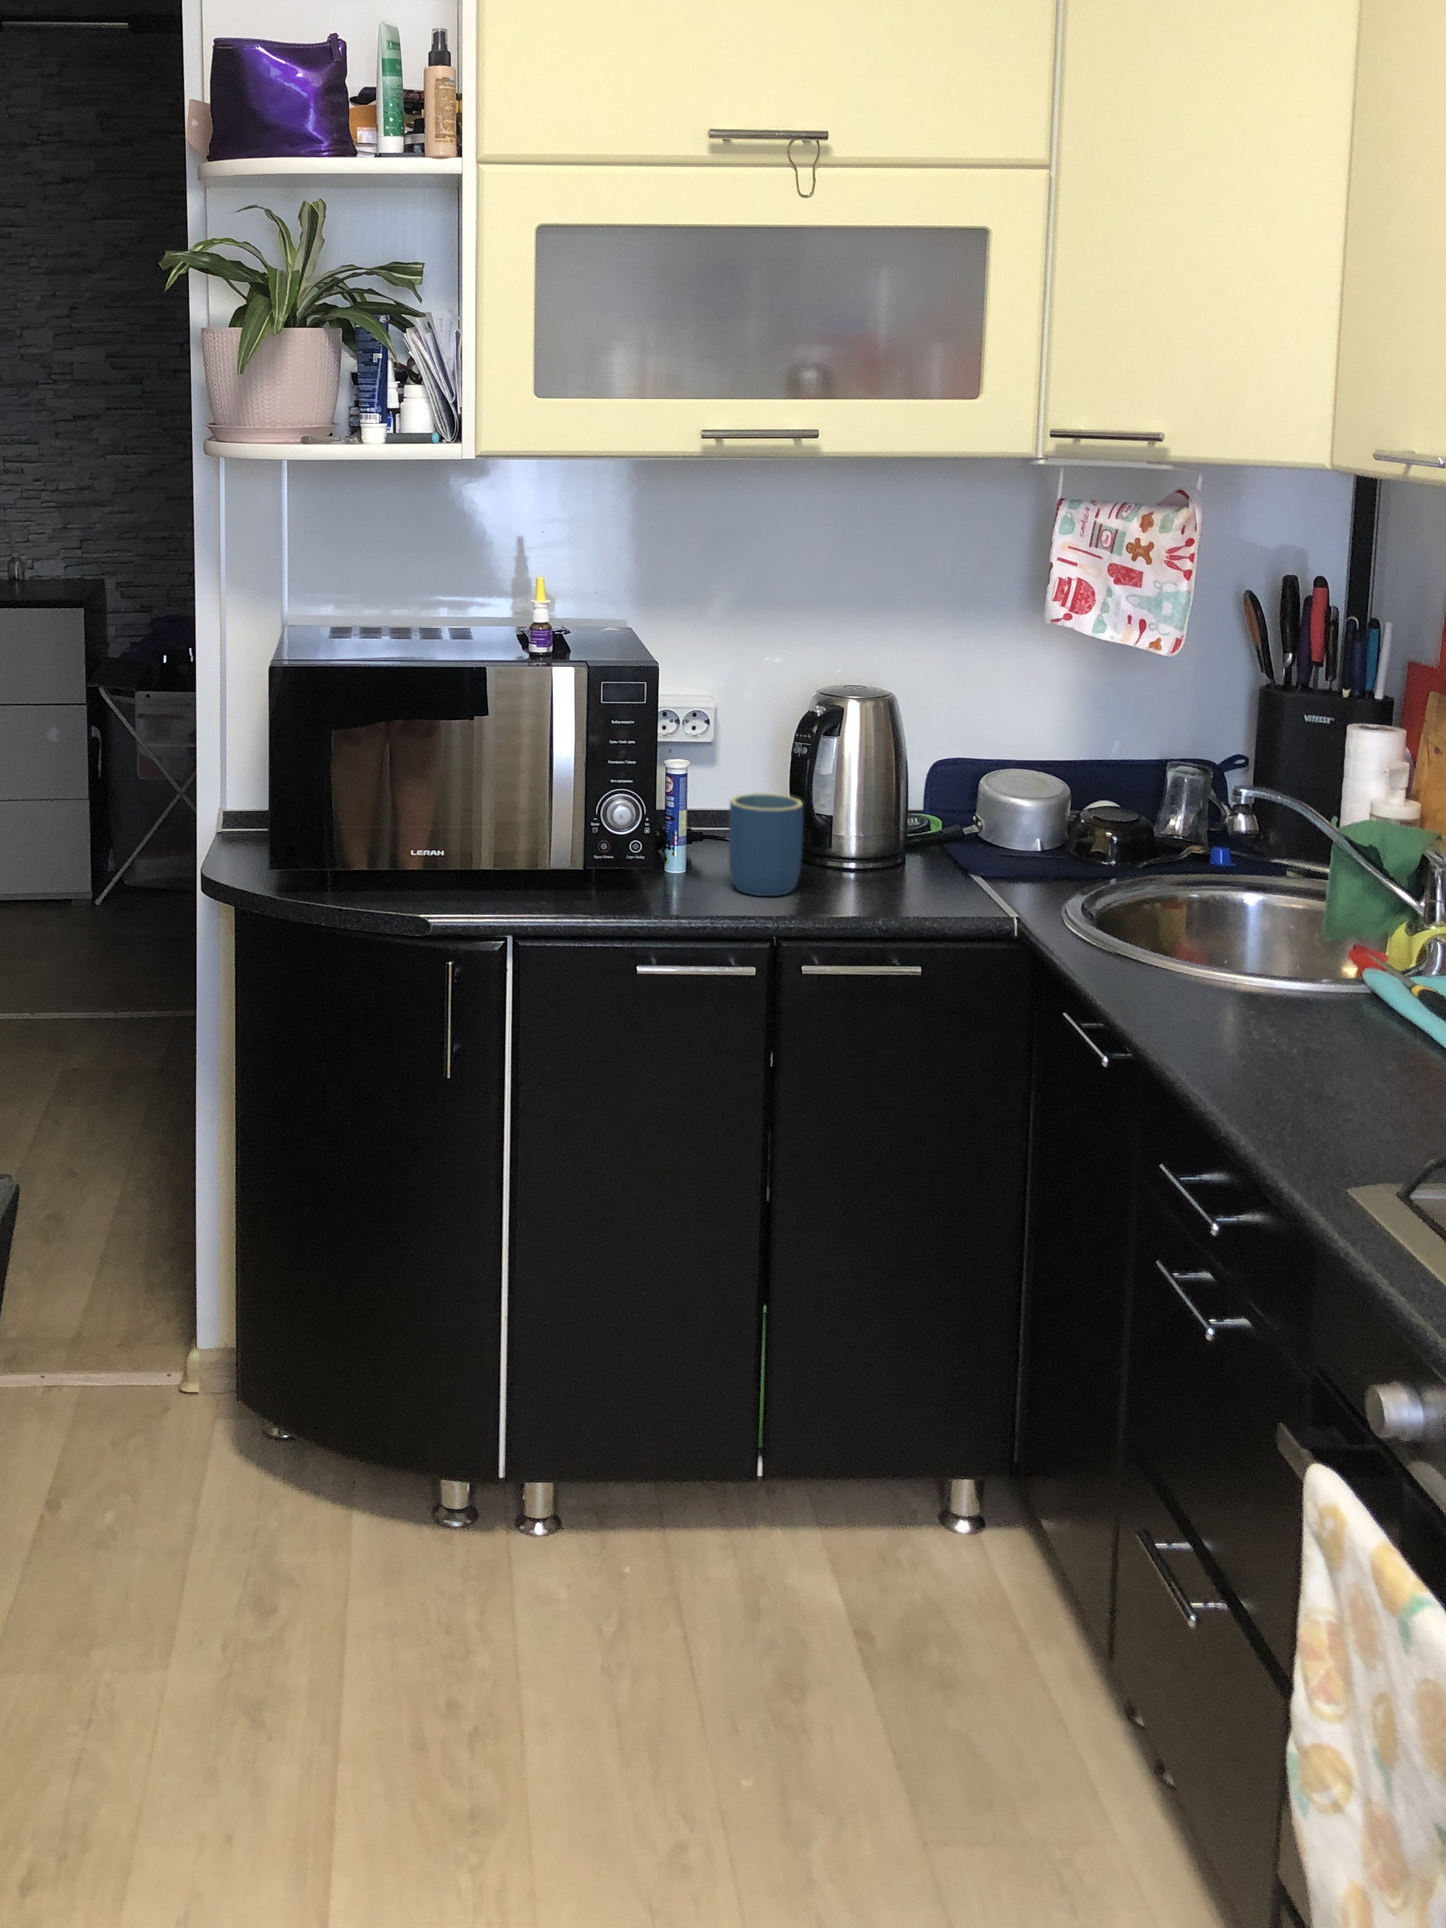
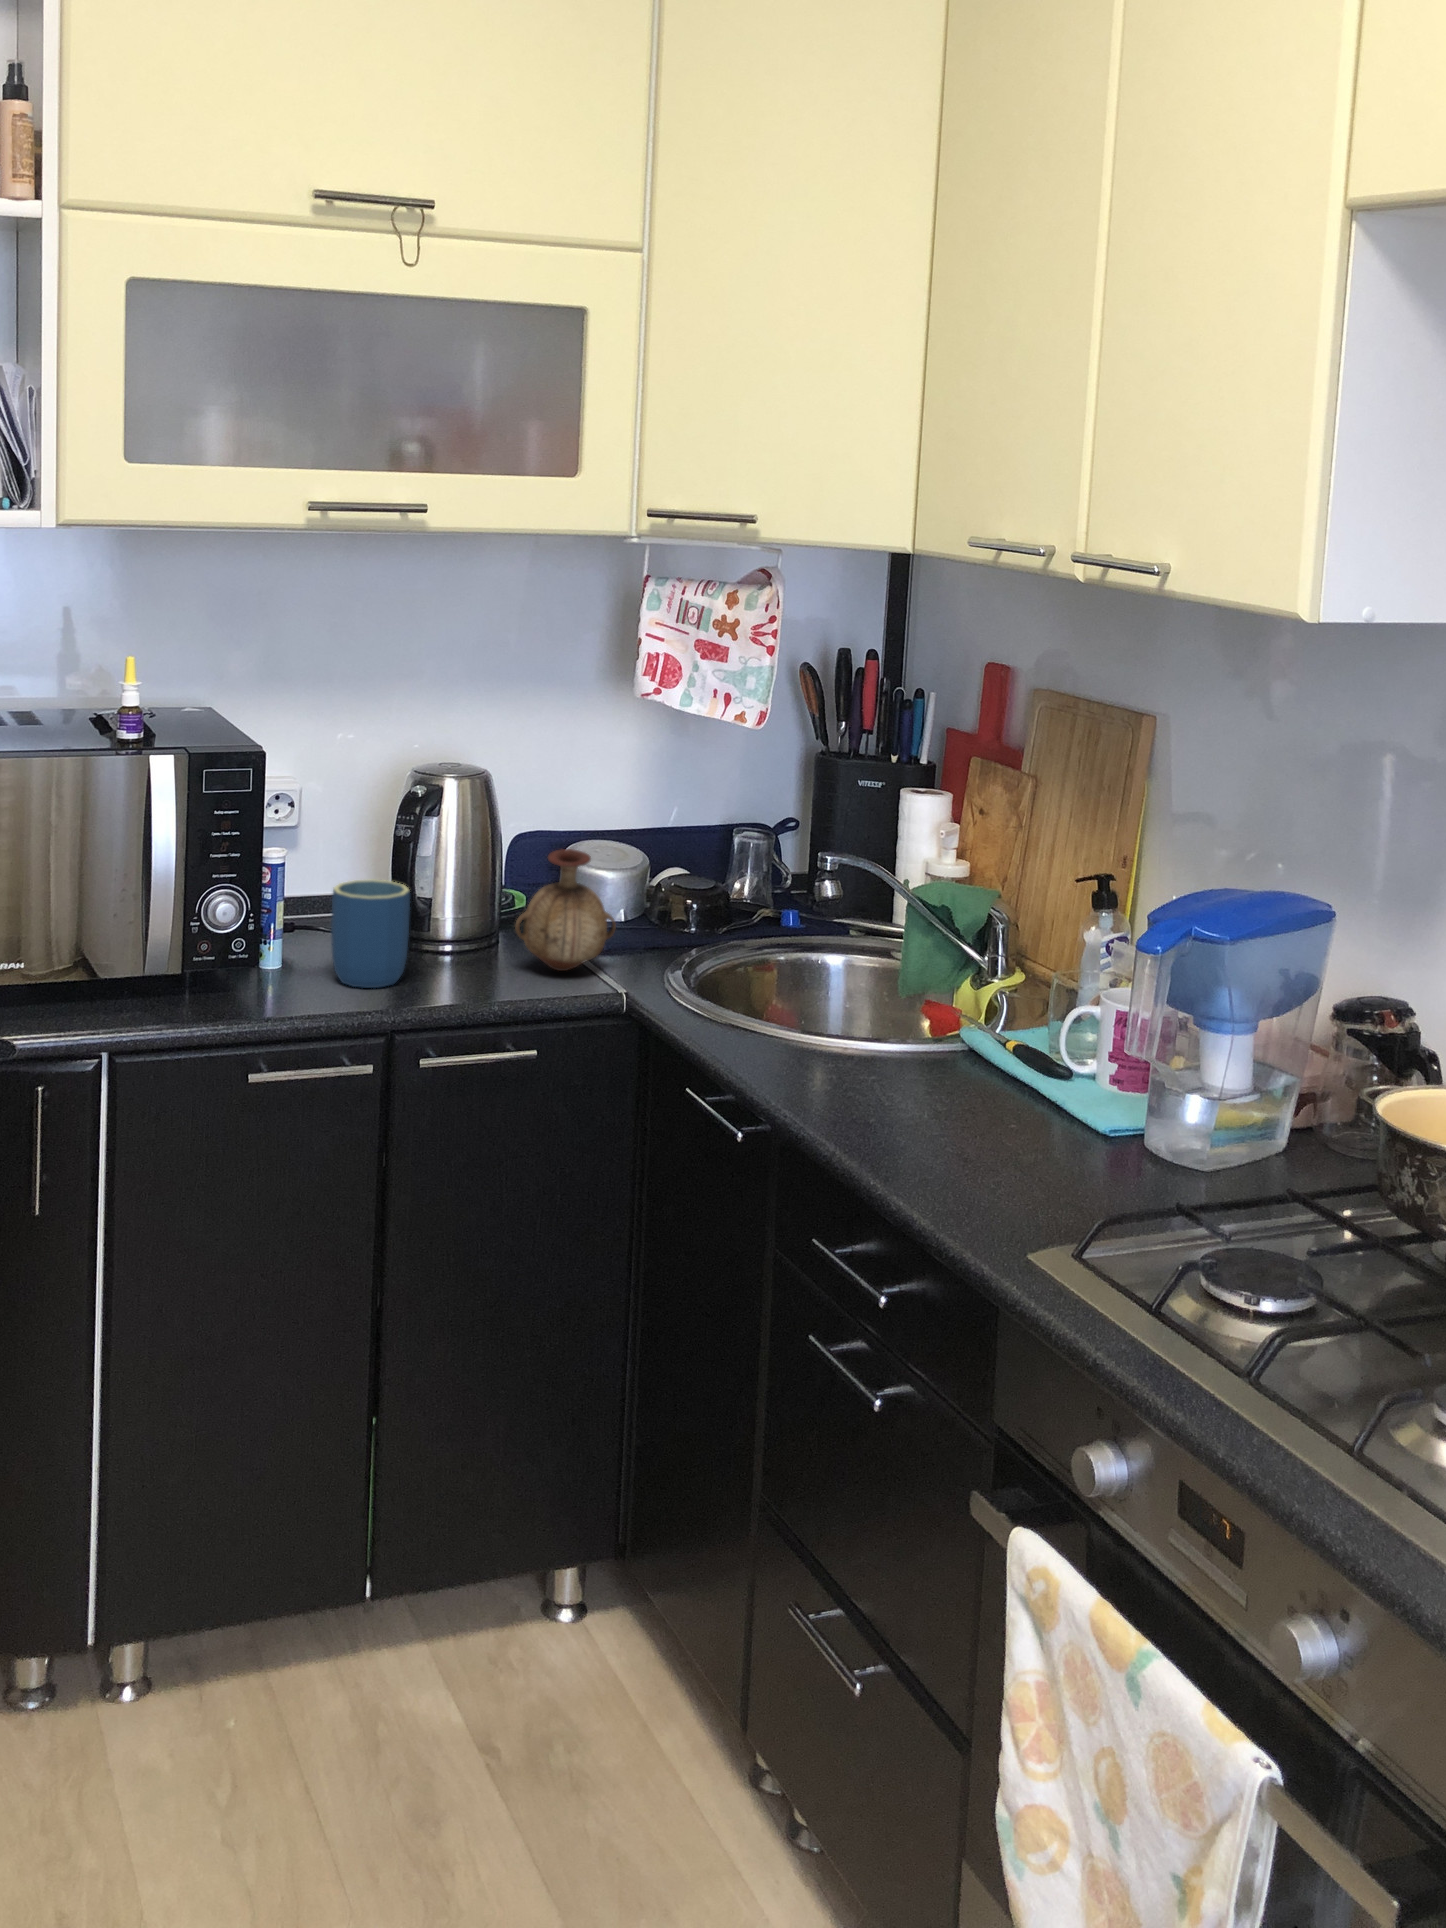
vase: none [911,772,1014,892] -> present [515,849,616,971]

